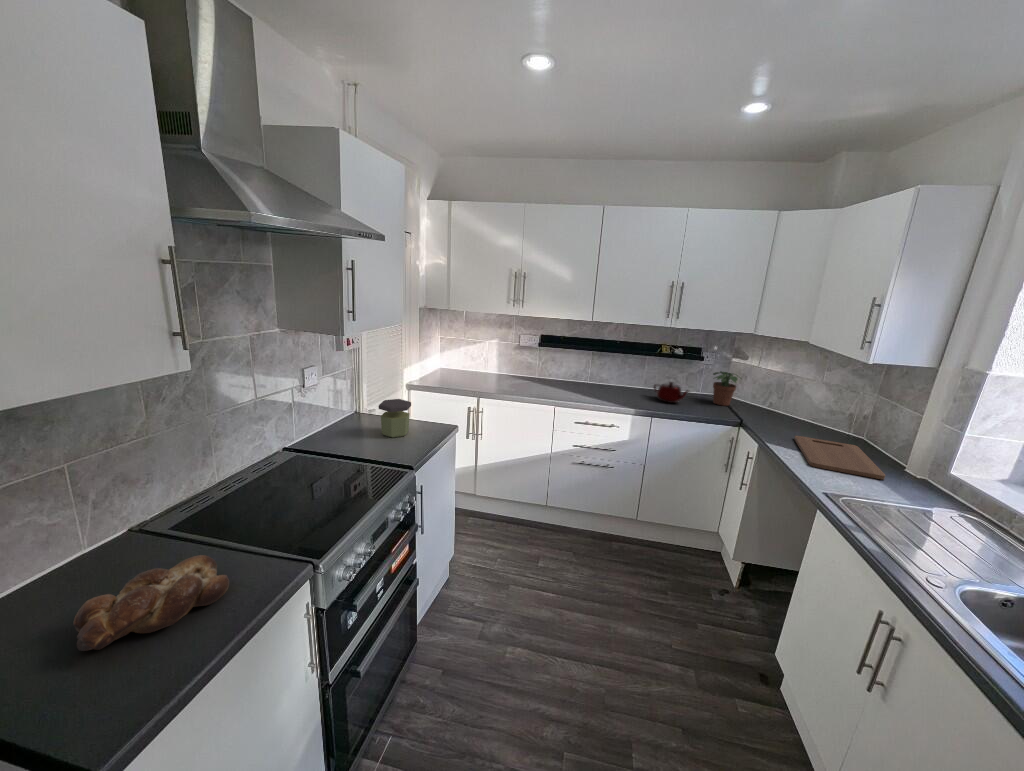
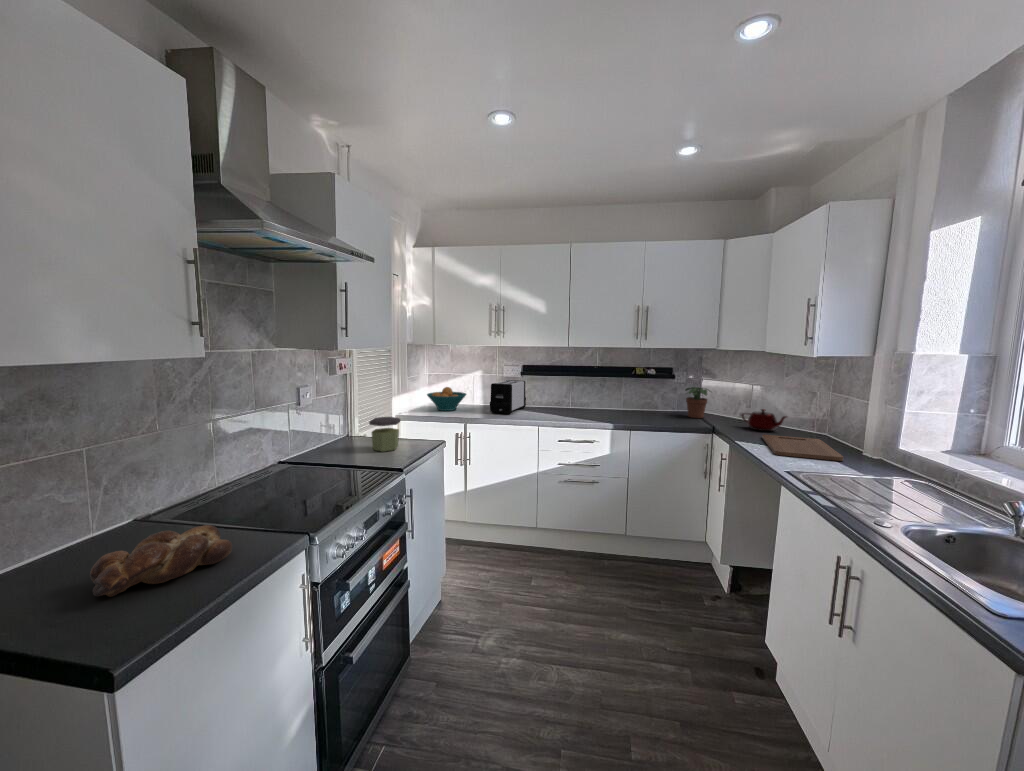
toaster: none [505,351,543,390] -> present [490,380,526,414]
fruit bowl: none [439,356,481,382] -> present [427,387,466,411]
teapot: present [654,382,689,403] -> present [742,409,786,431]

